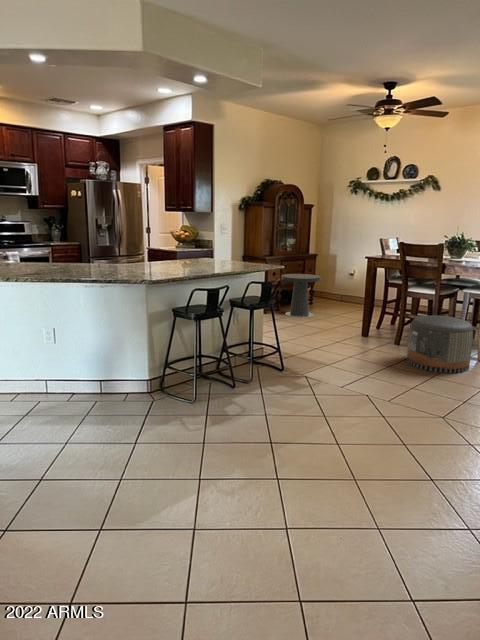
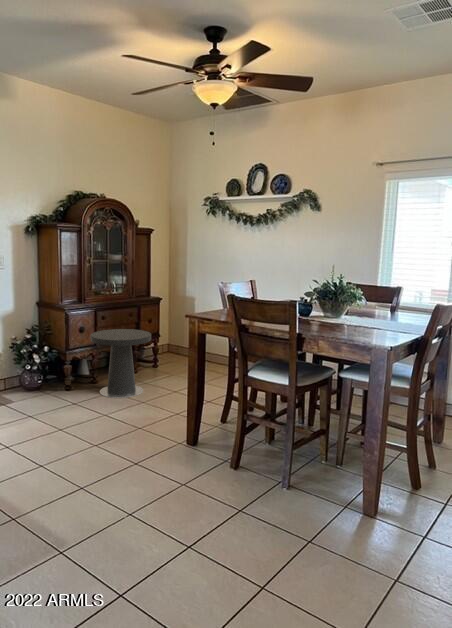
pouf: present [407,315,473,373] -> none [233,432,349,567]

